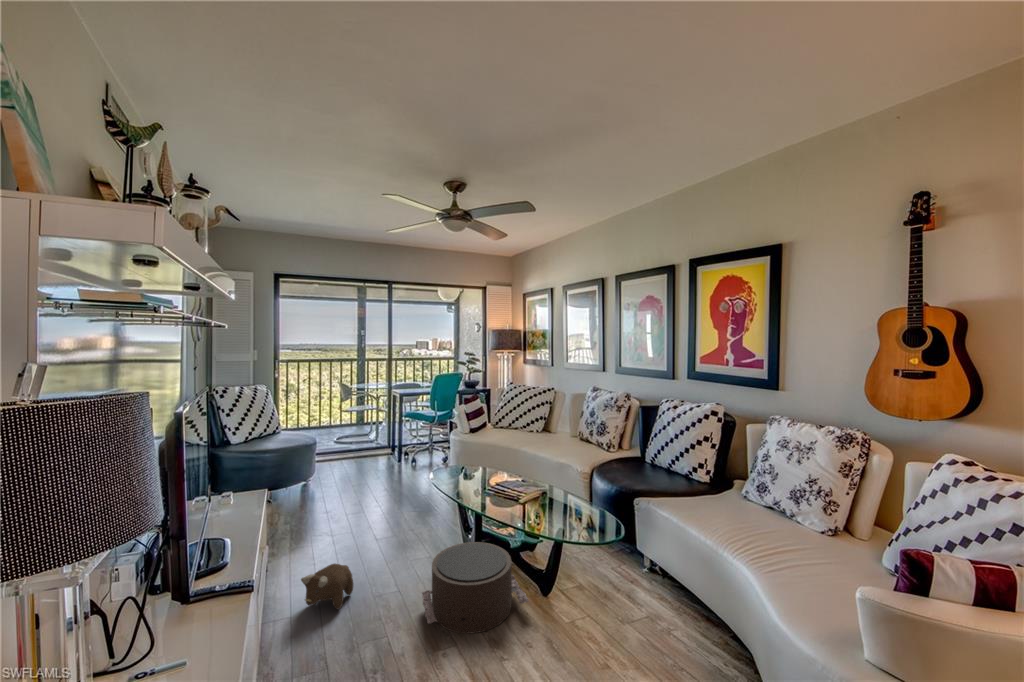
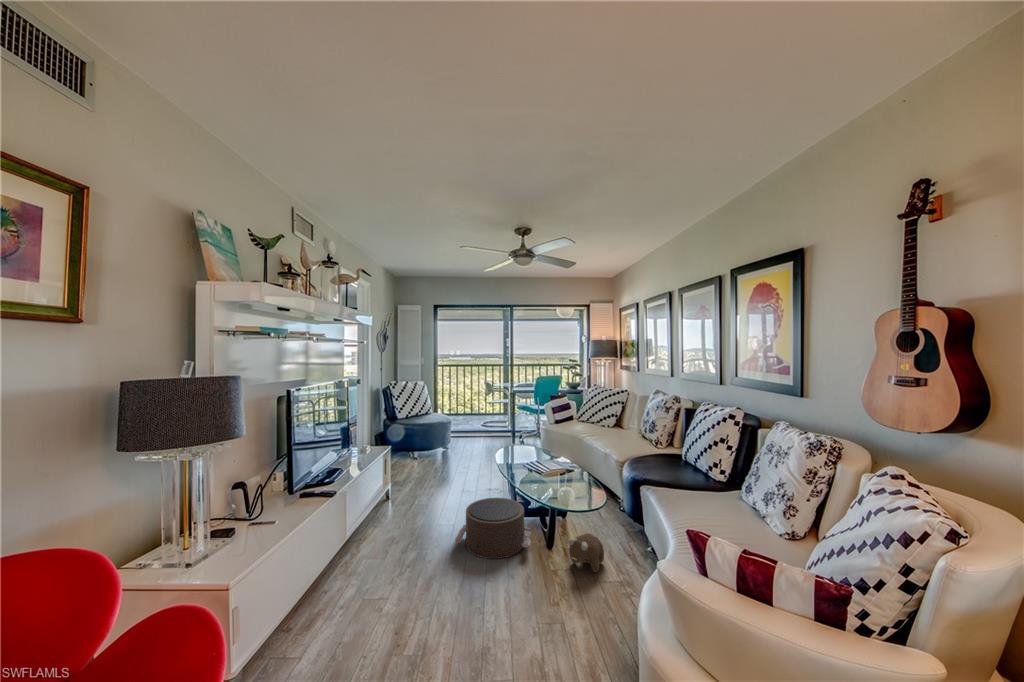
plush toy: present [301,564,353,609] -> present [568,533,604,572]

